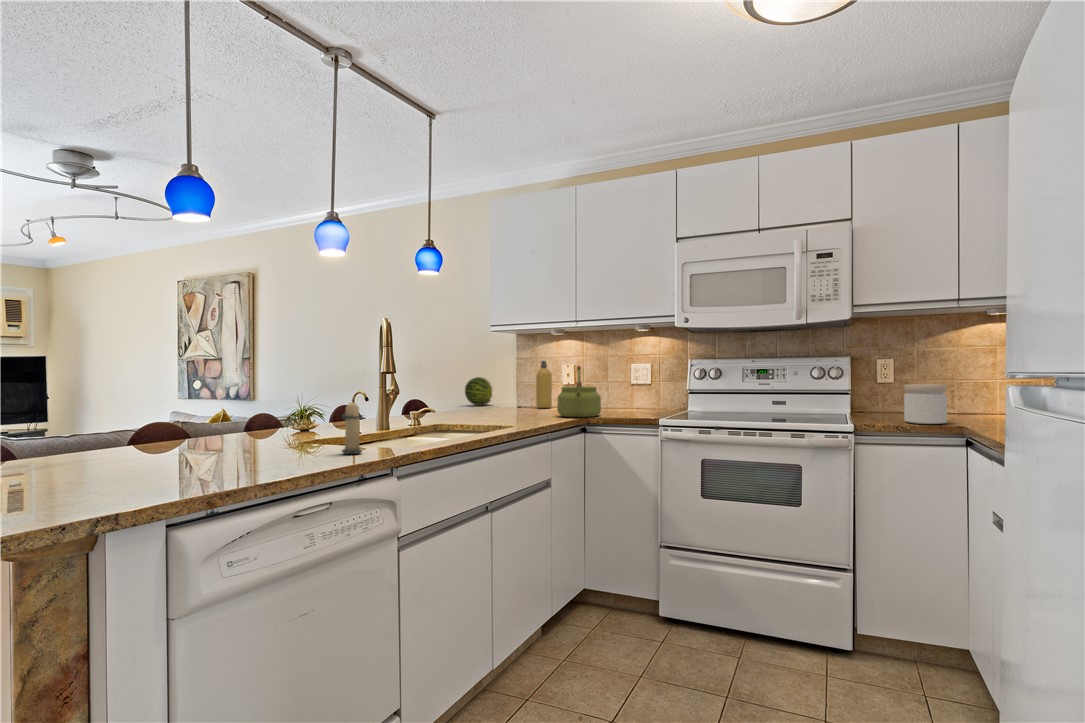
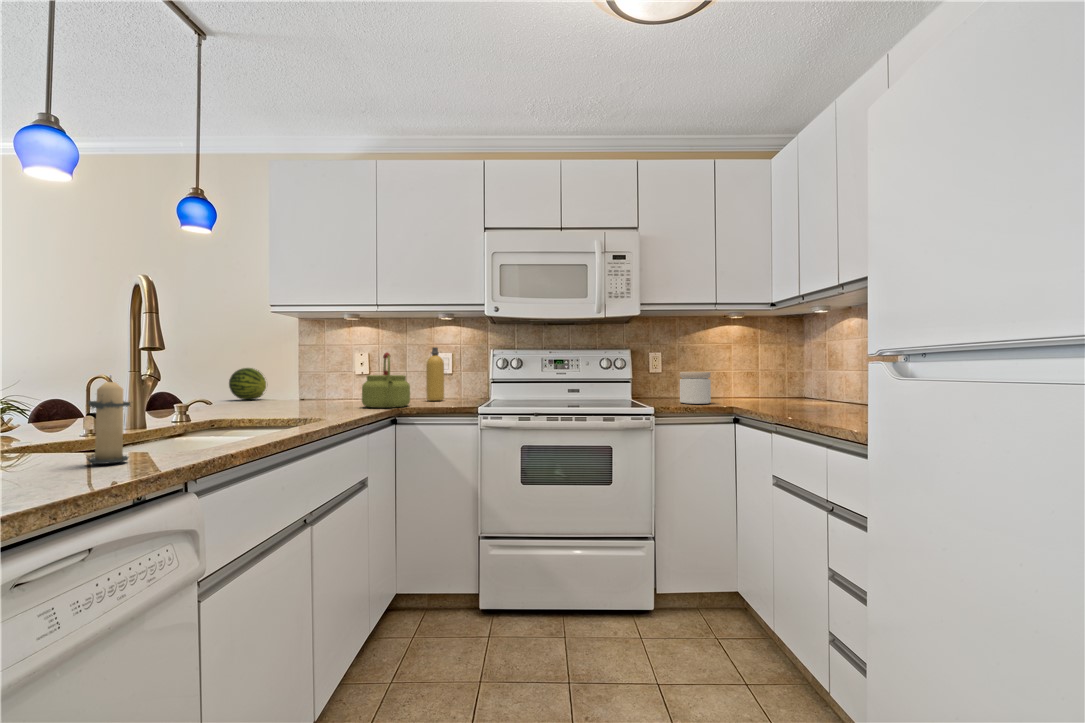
bottle: present [536,361,552,408] -> present [426,347,444,401]

